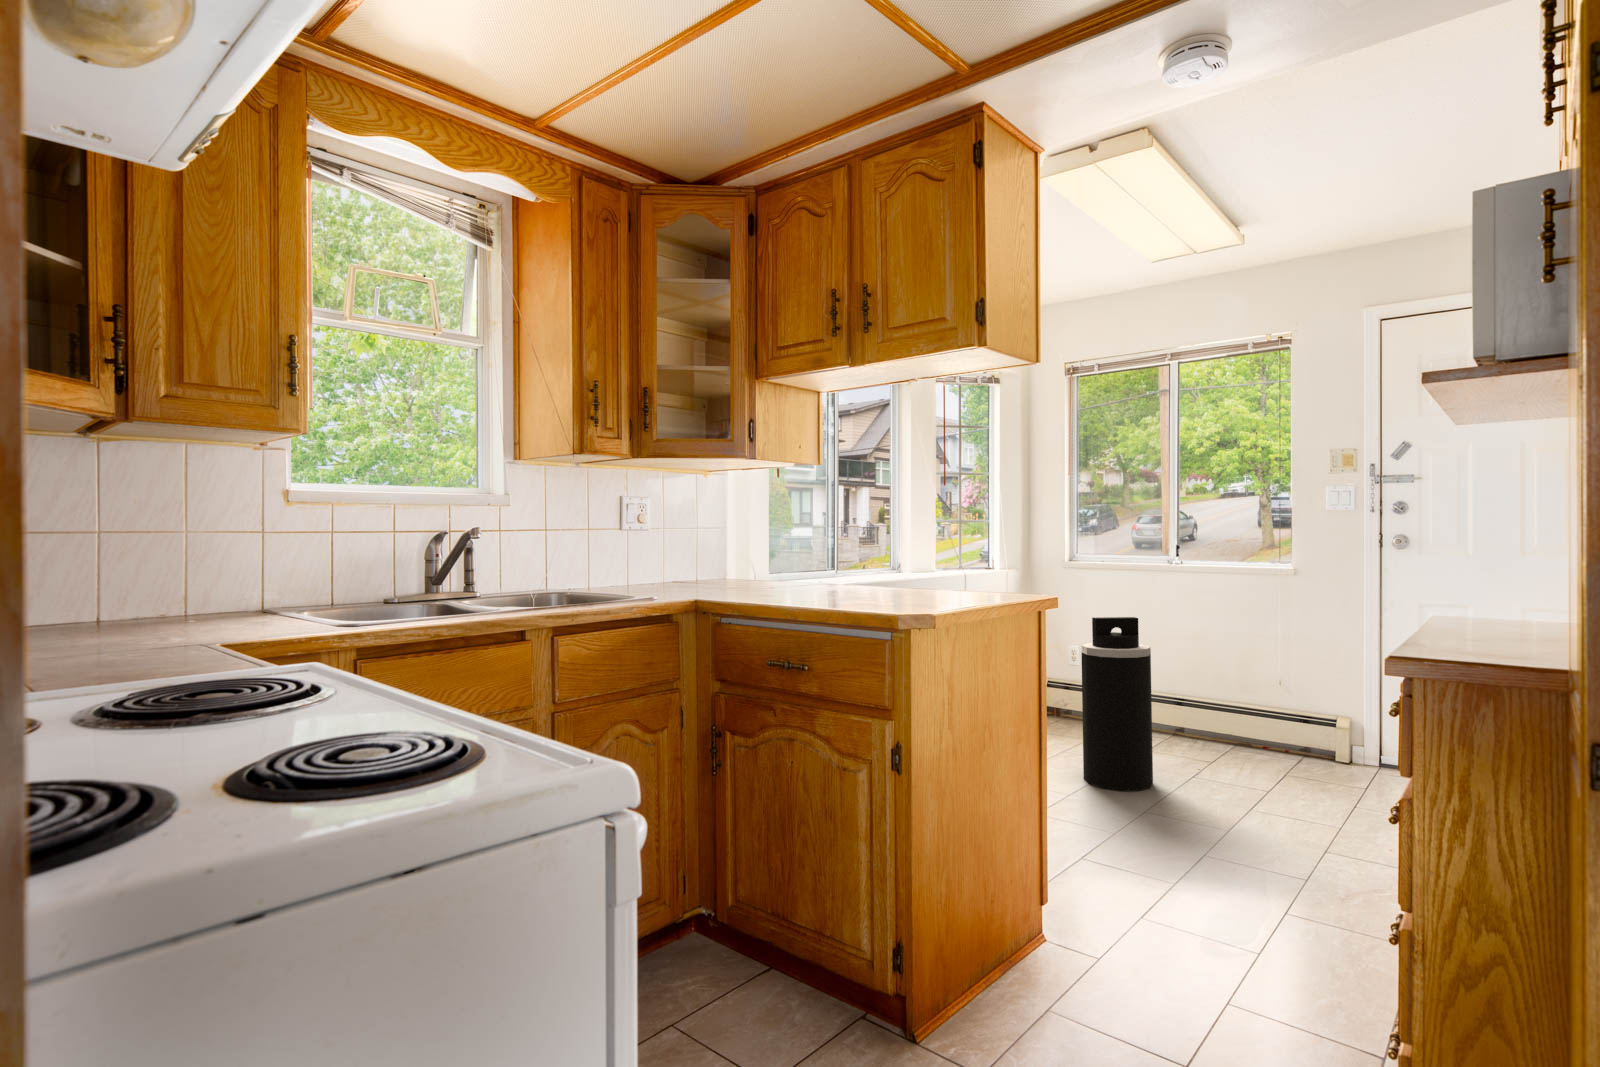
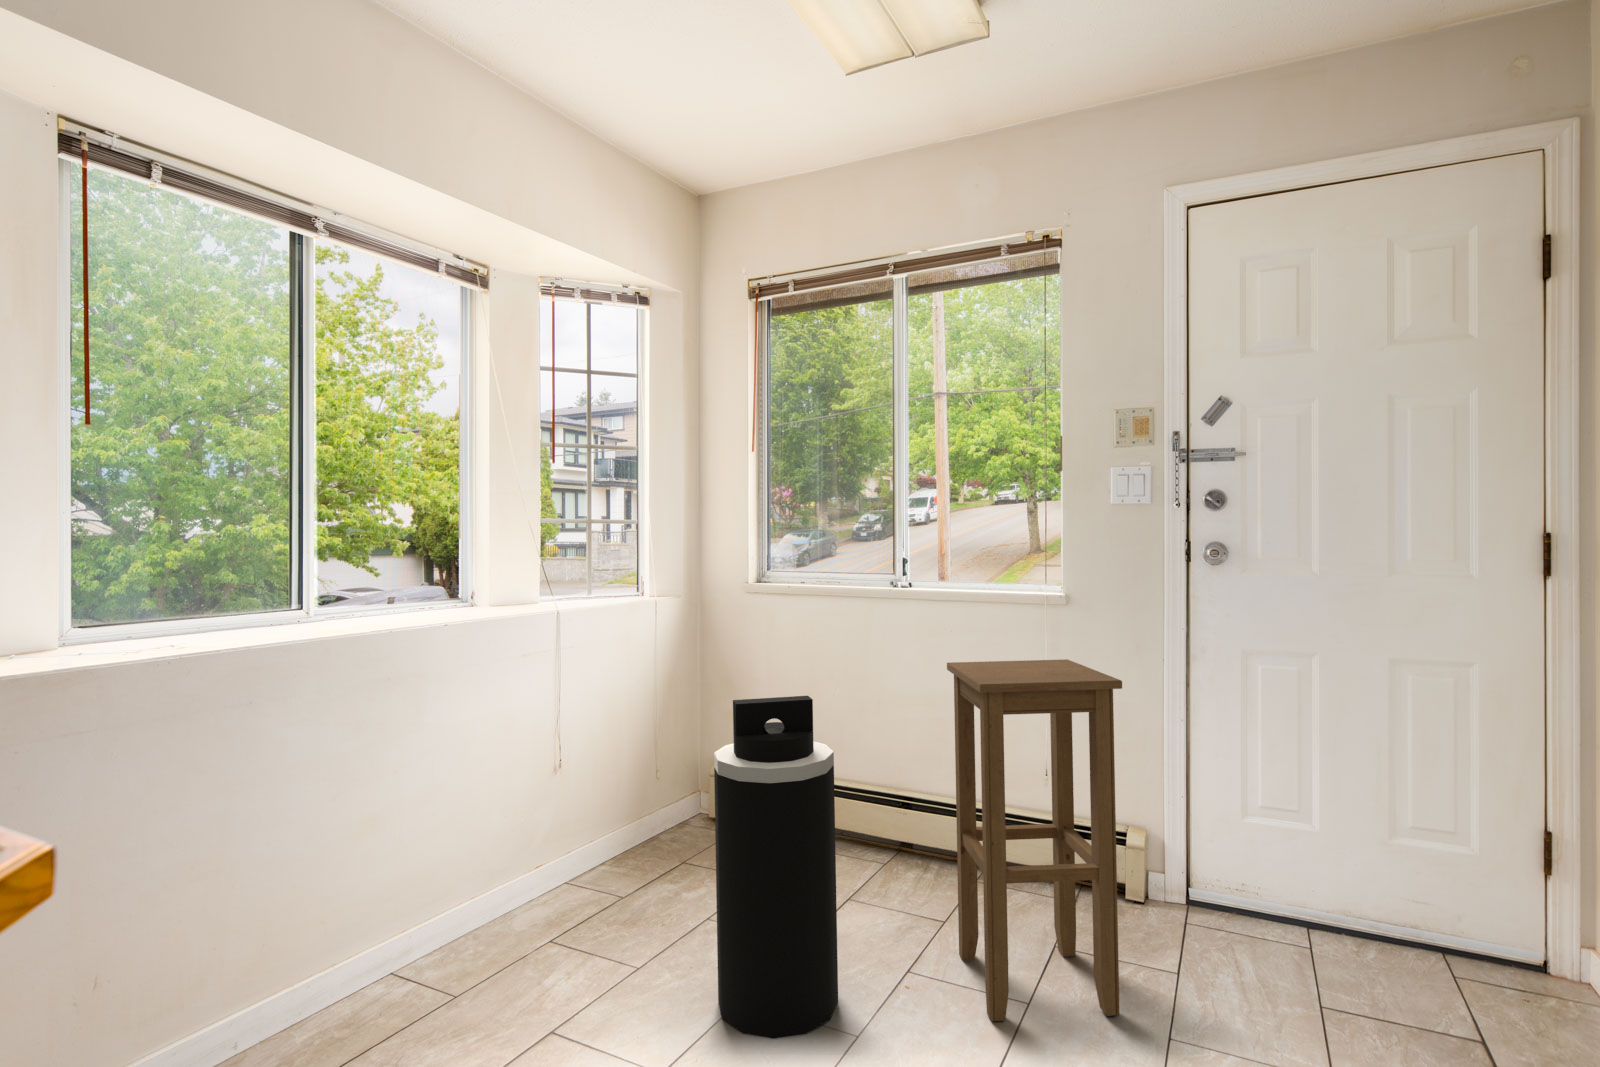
stool: none [1215,604,1326,798] -> present [947,659,1122,1021]

